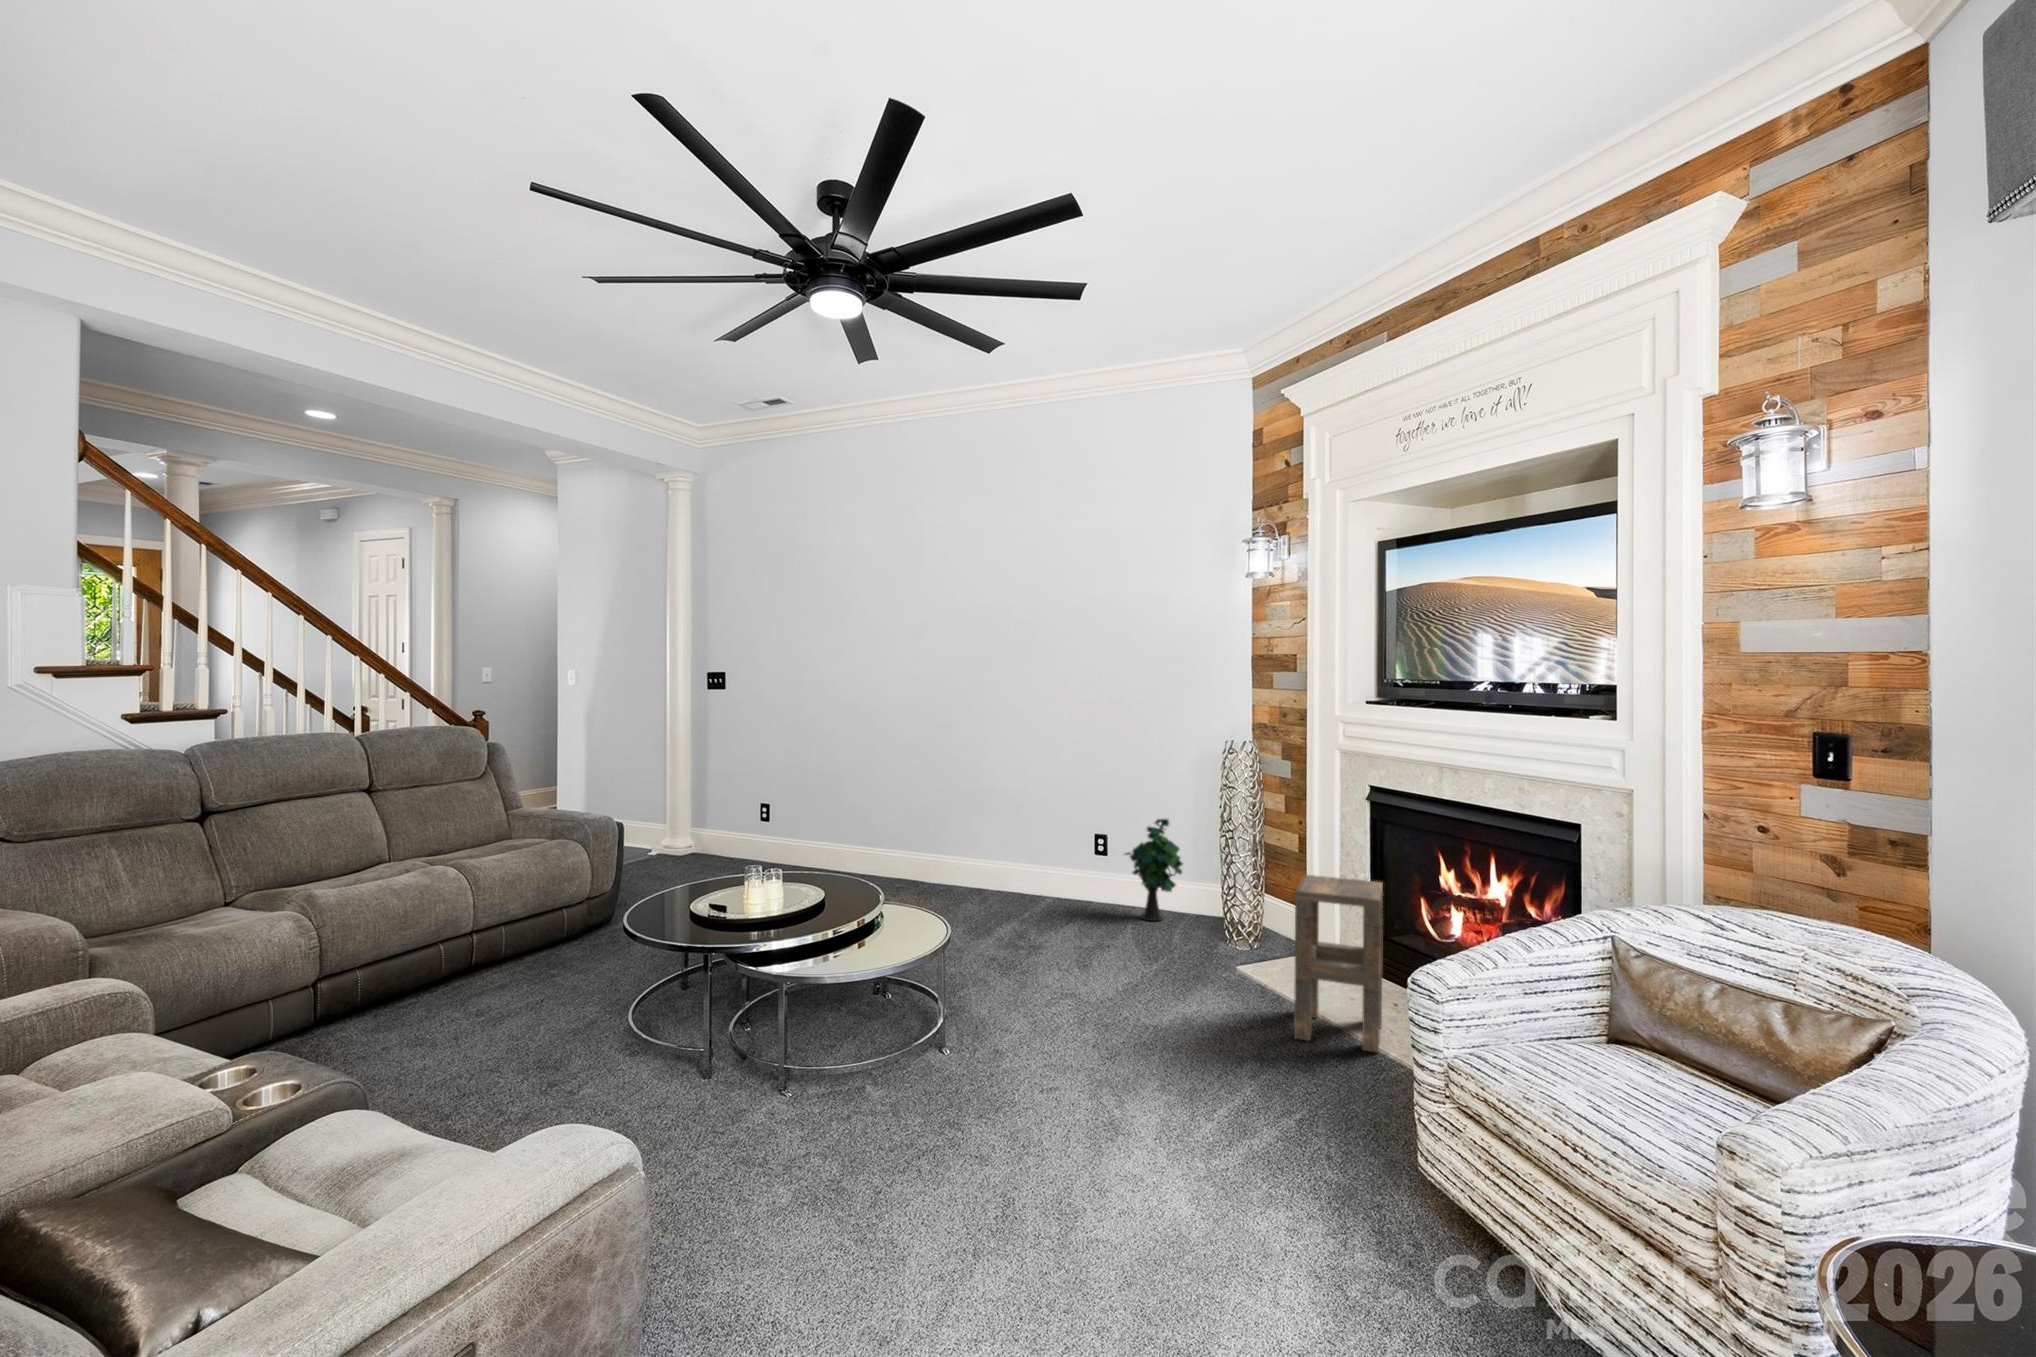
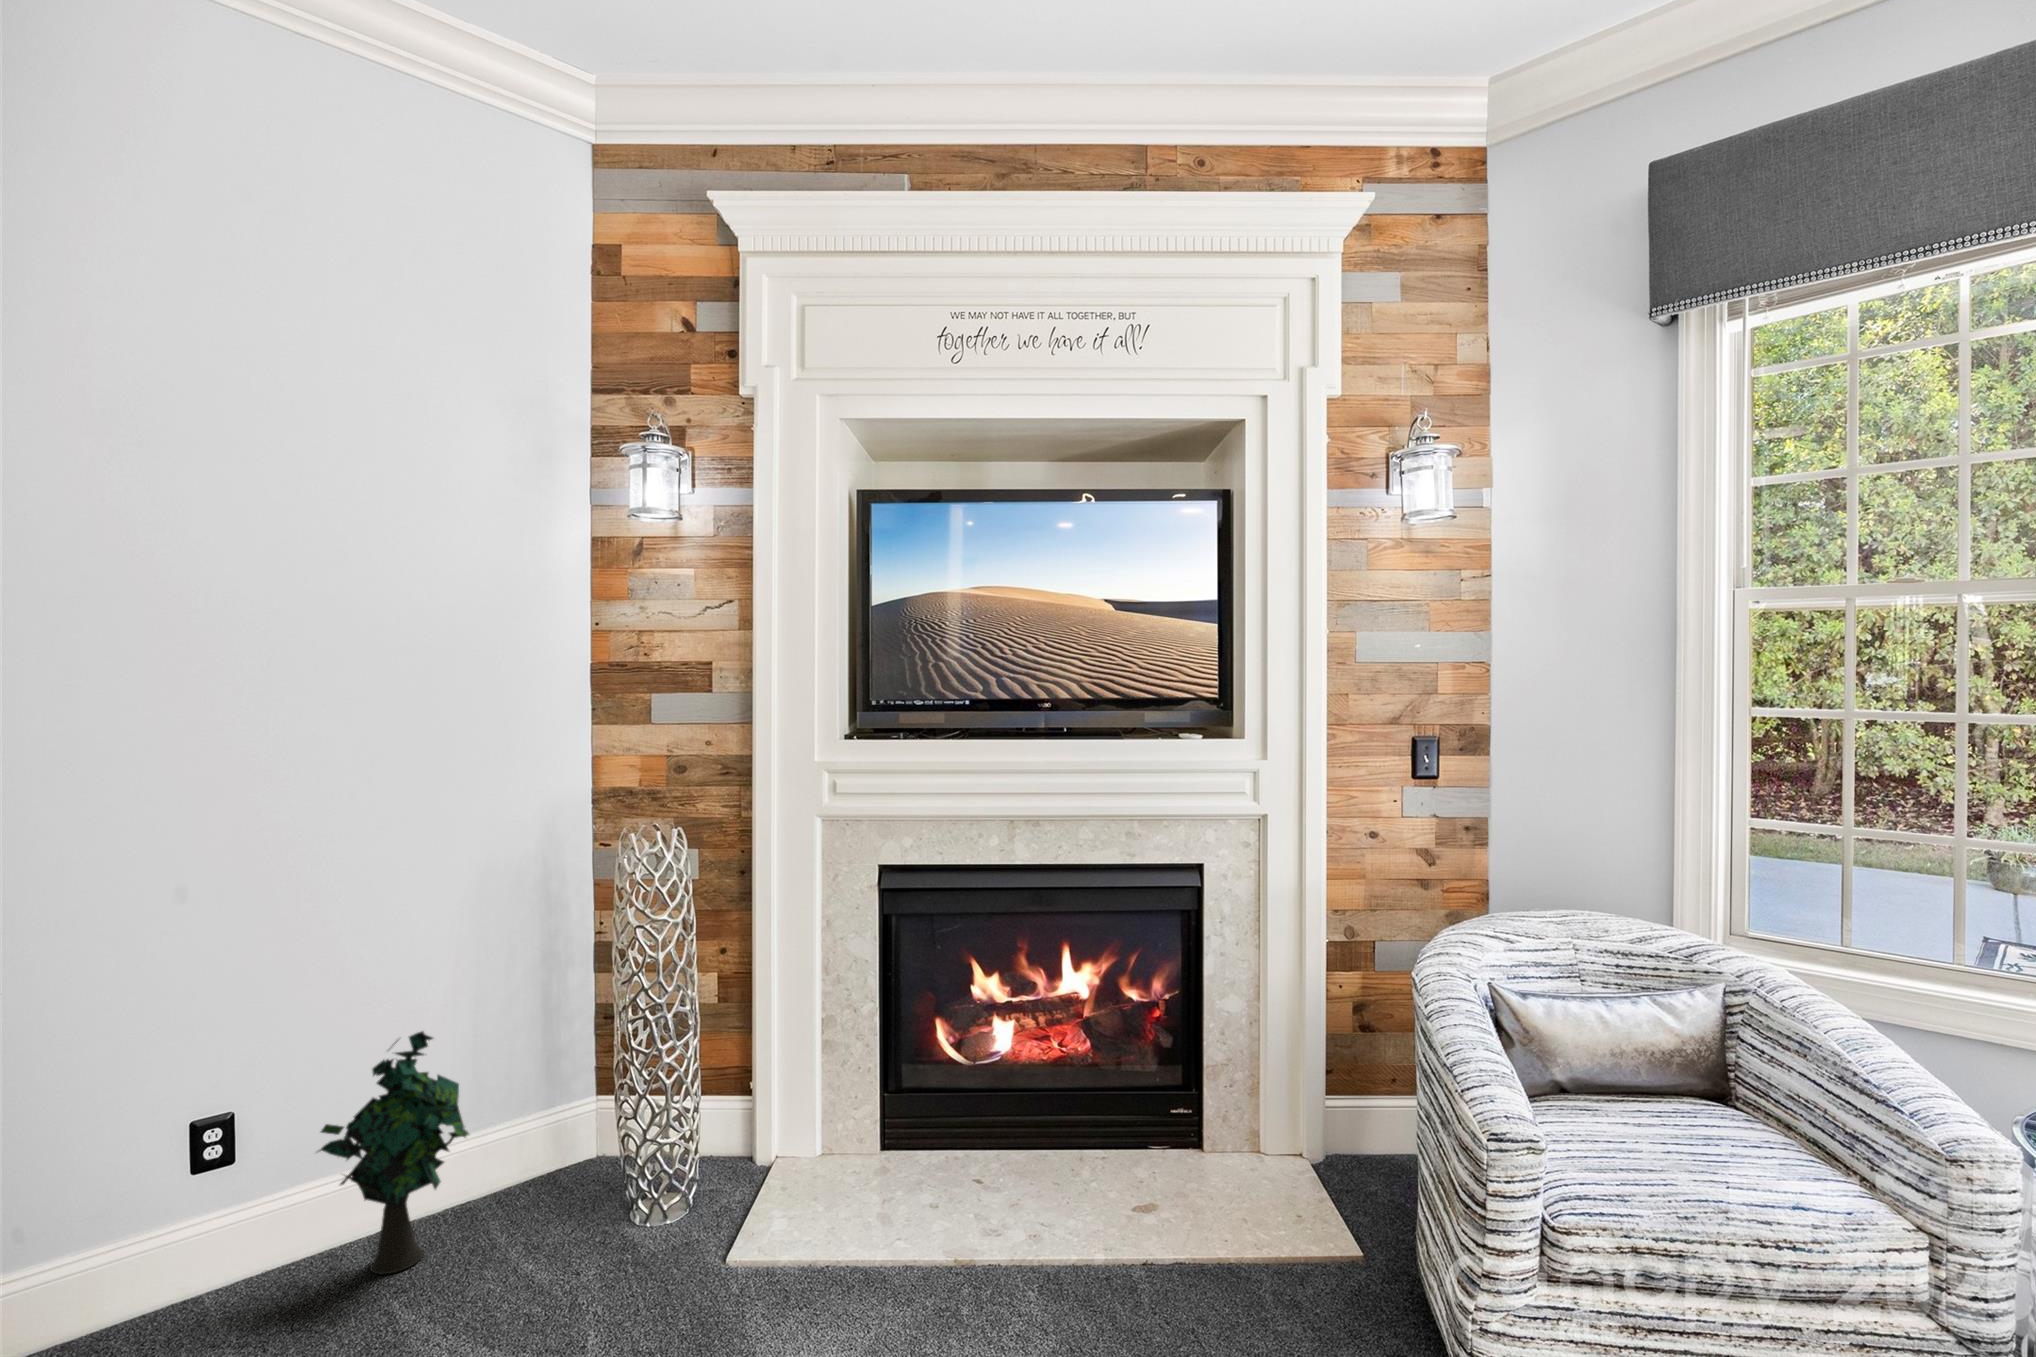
side table: present [1294,875,1383,1052] -> none [915,1011,1090,1323]

